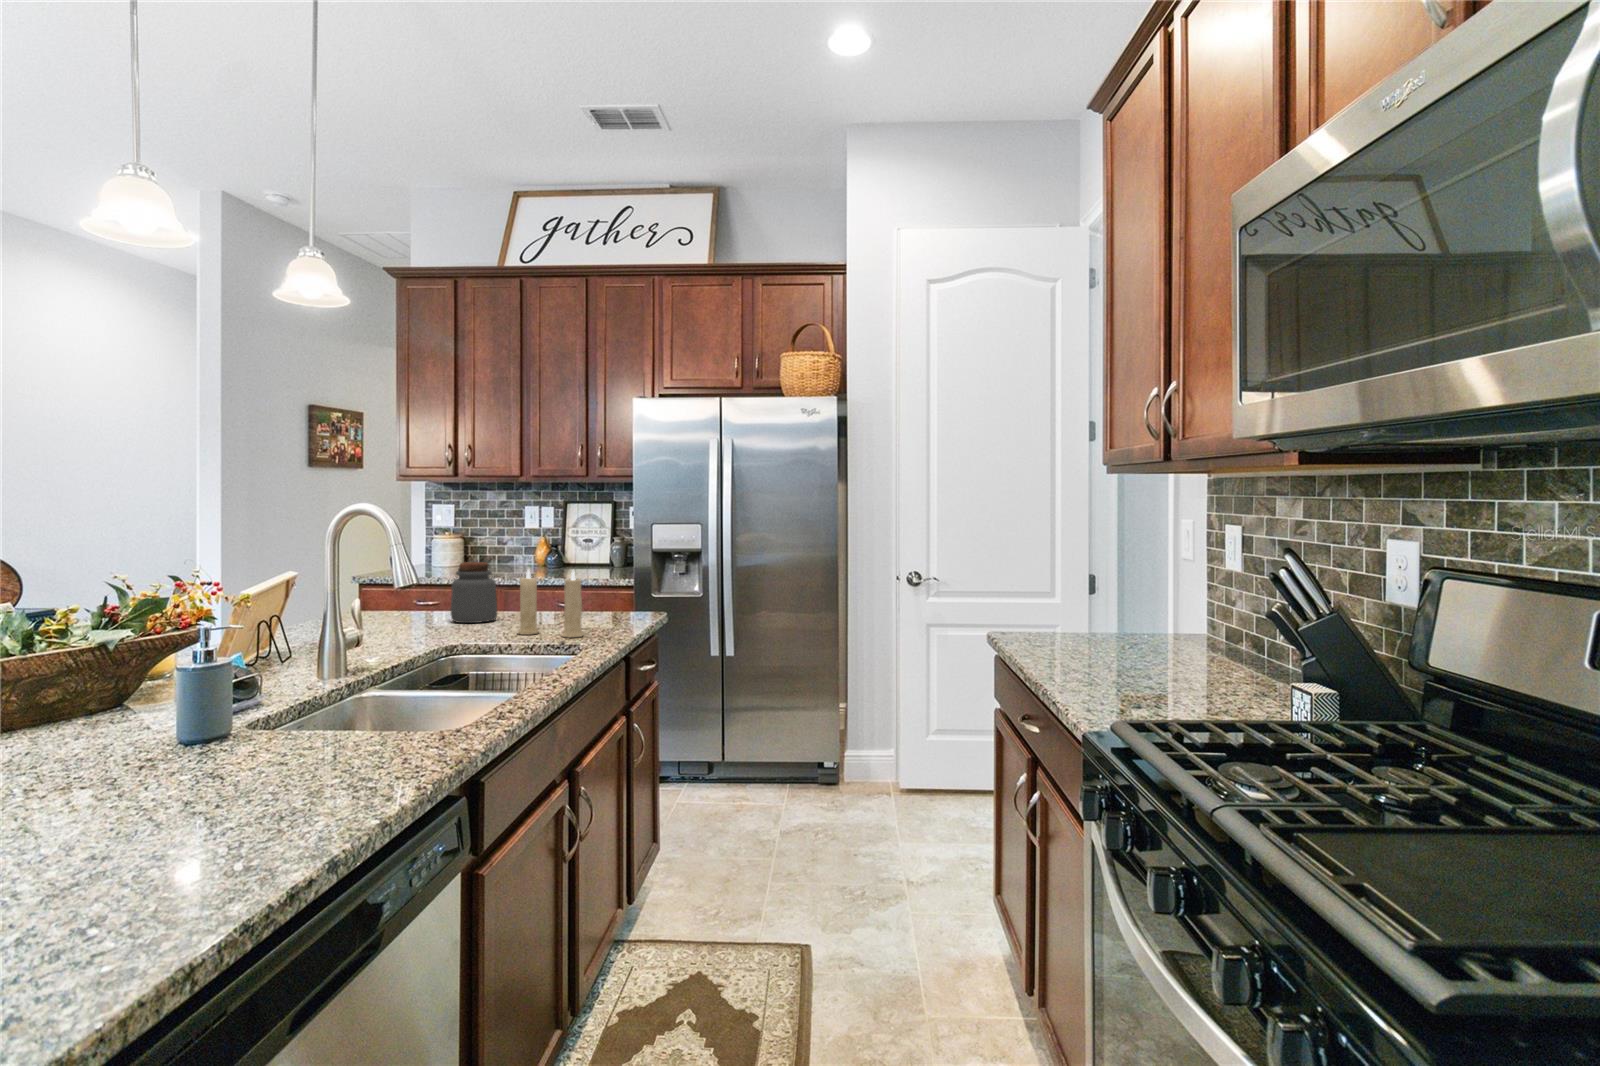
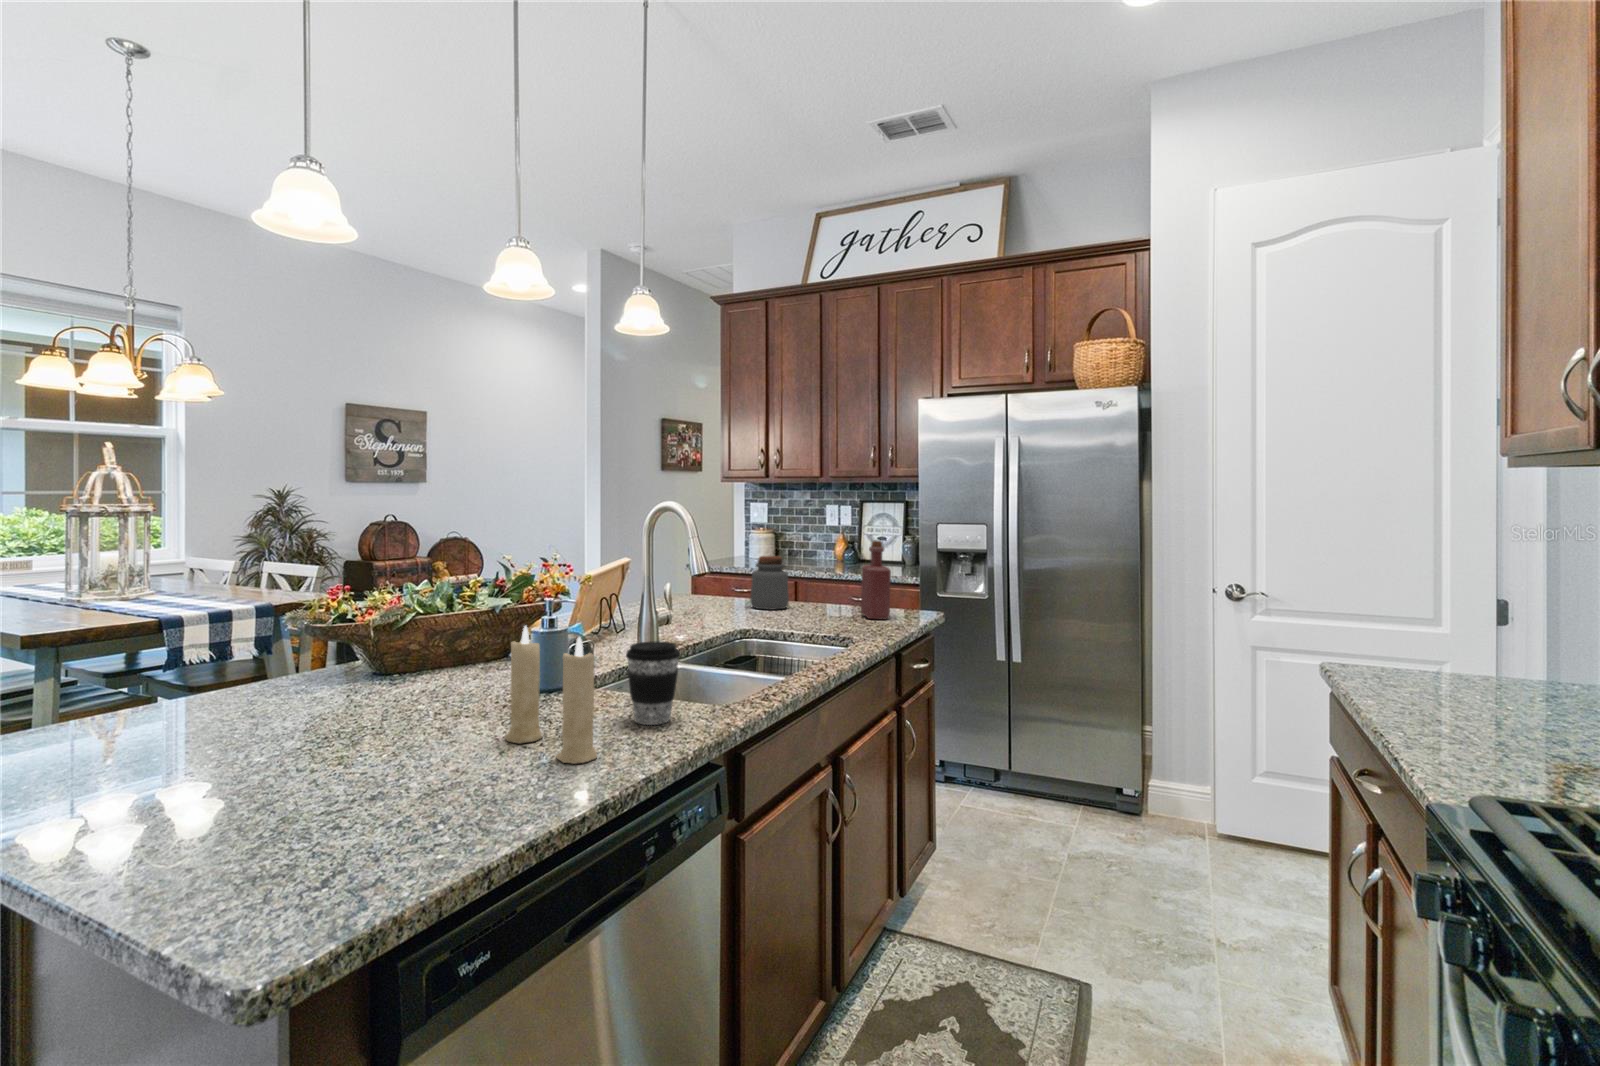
bottle: none [583,540,616,626] -> present [861,540,891,619]
candle: present [518,569,583,638] -> present [505,626,597,764]
coffee cup: none [329,663,401,764] -> present [626,641,680,725]

